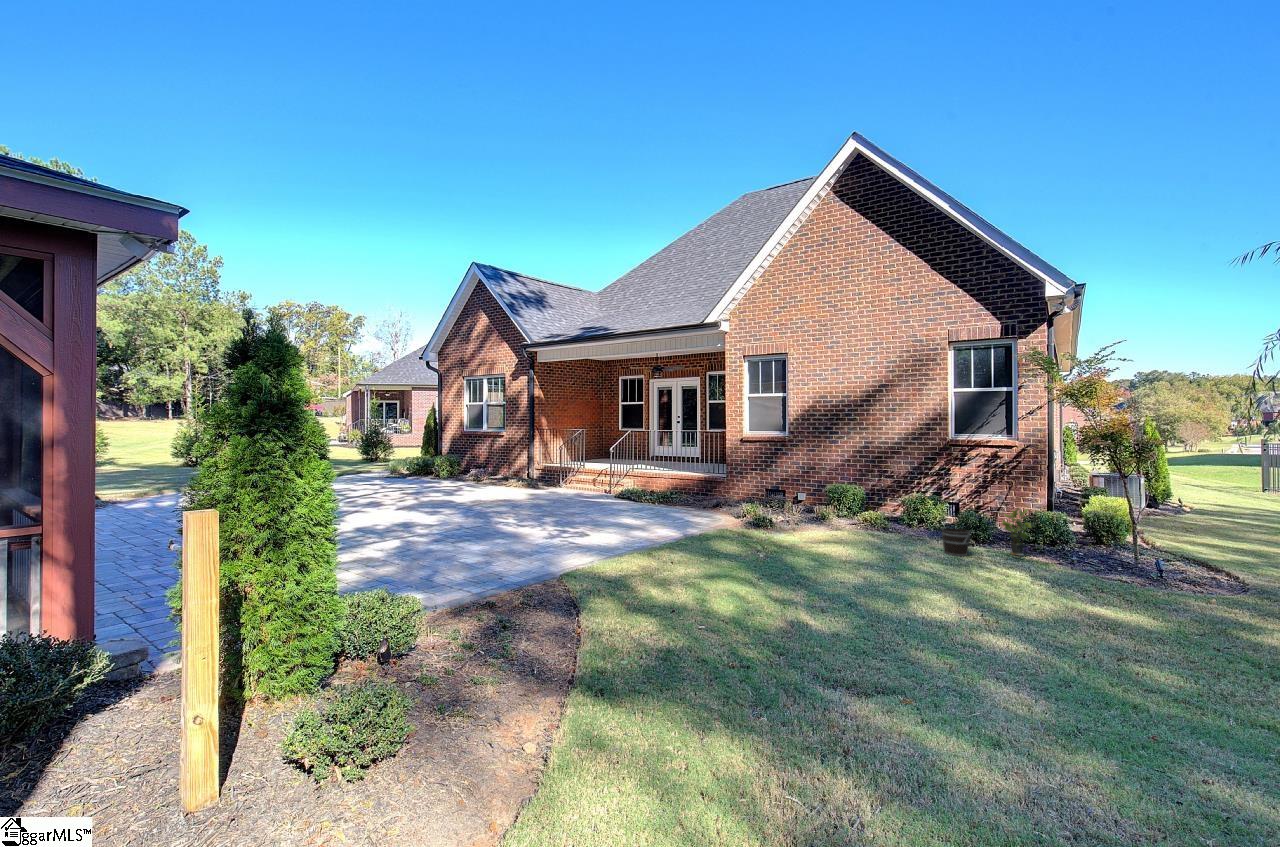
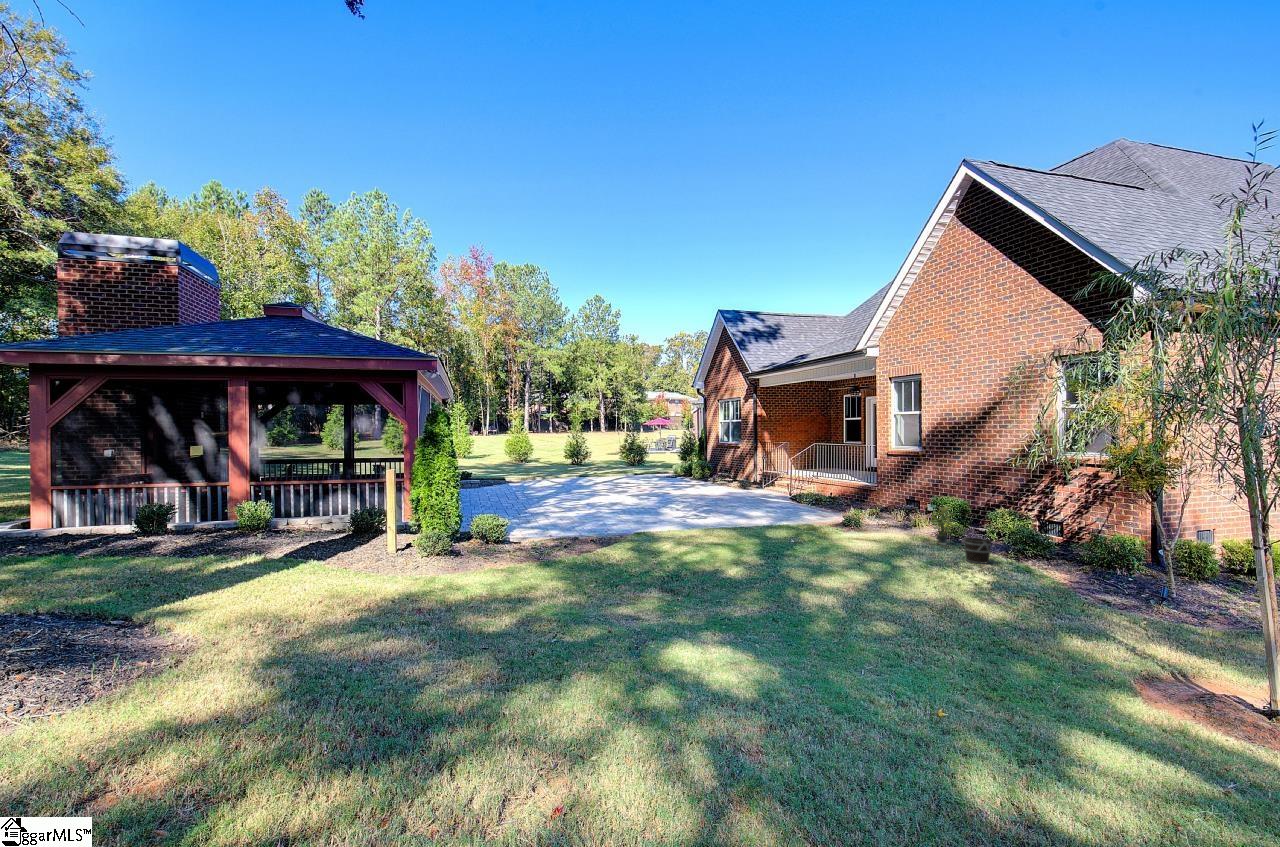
potted plant: present [1002,508,1032,556] -> present [930,506,953,545]

